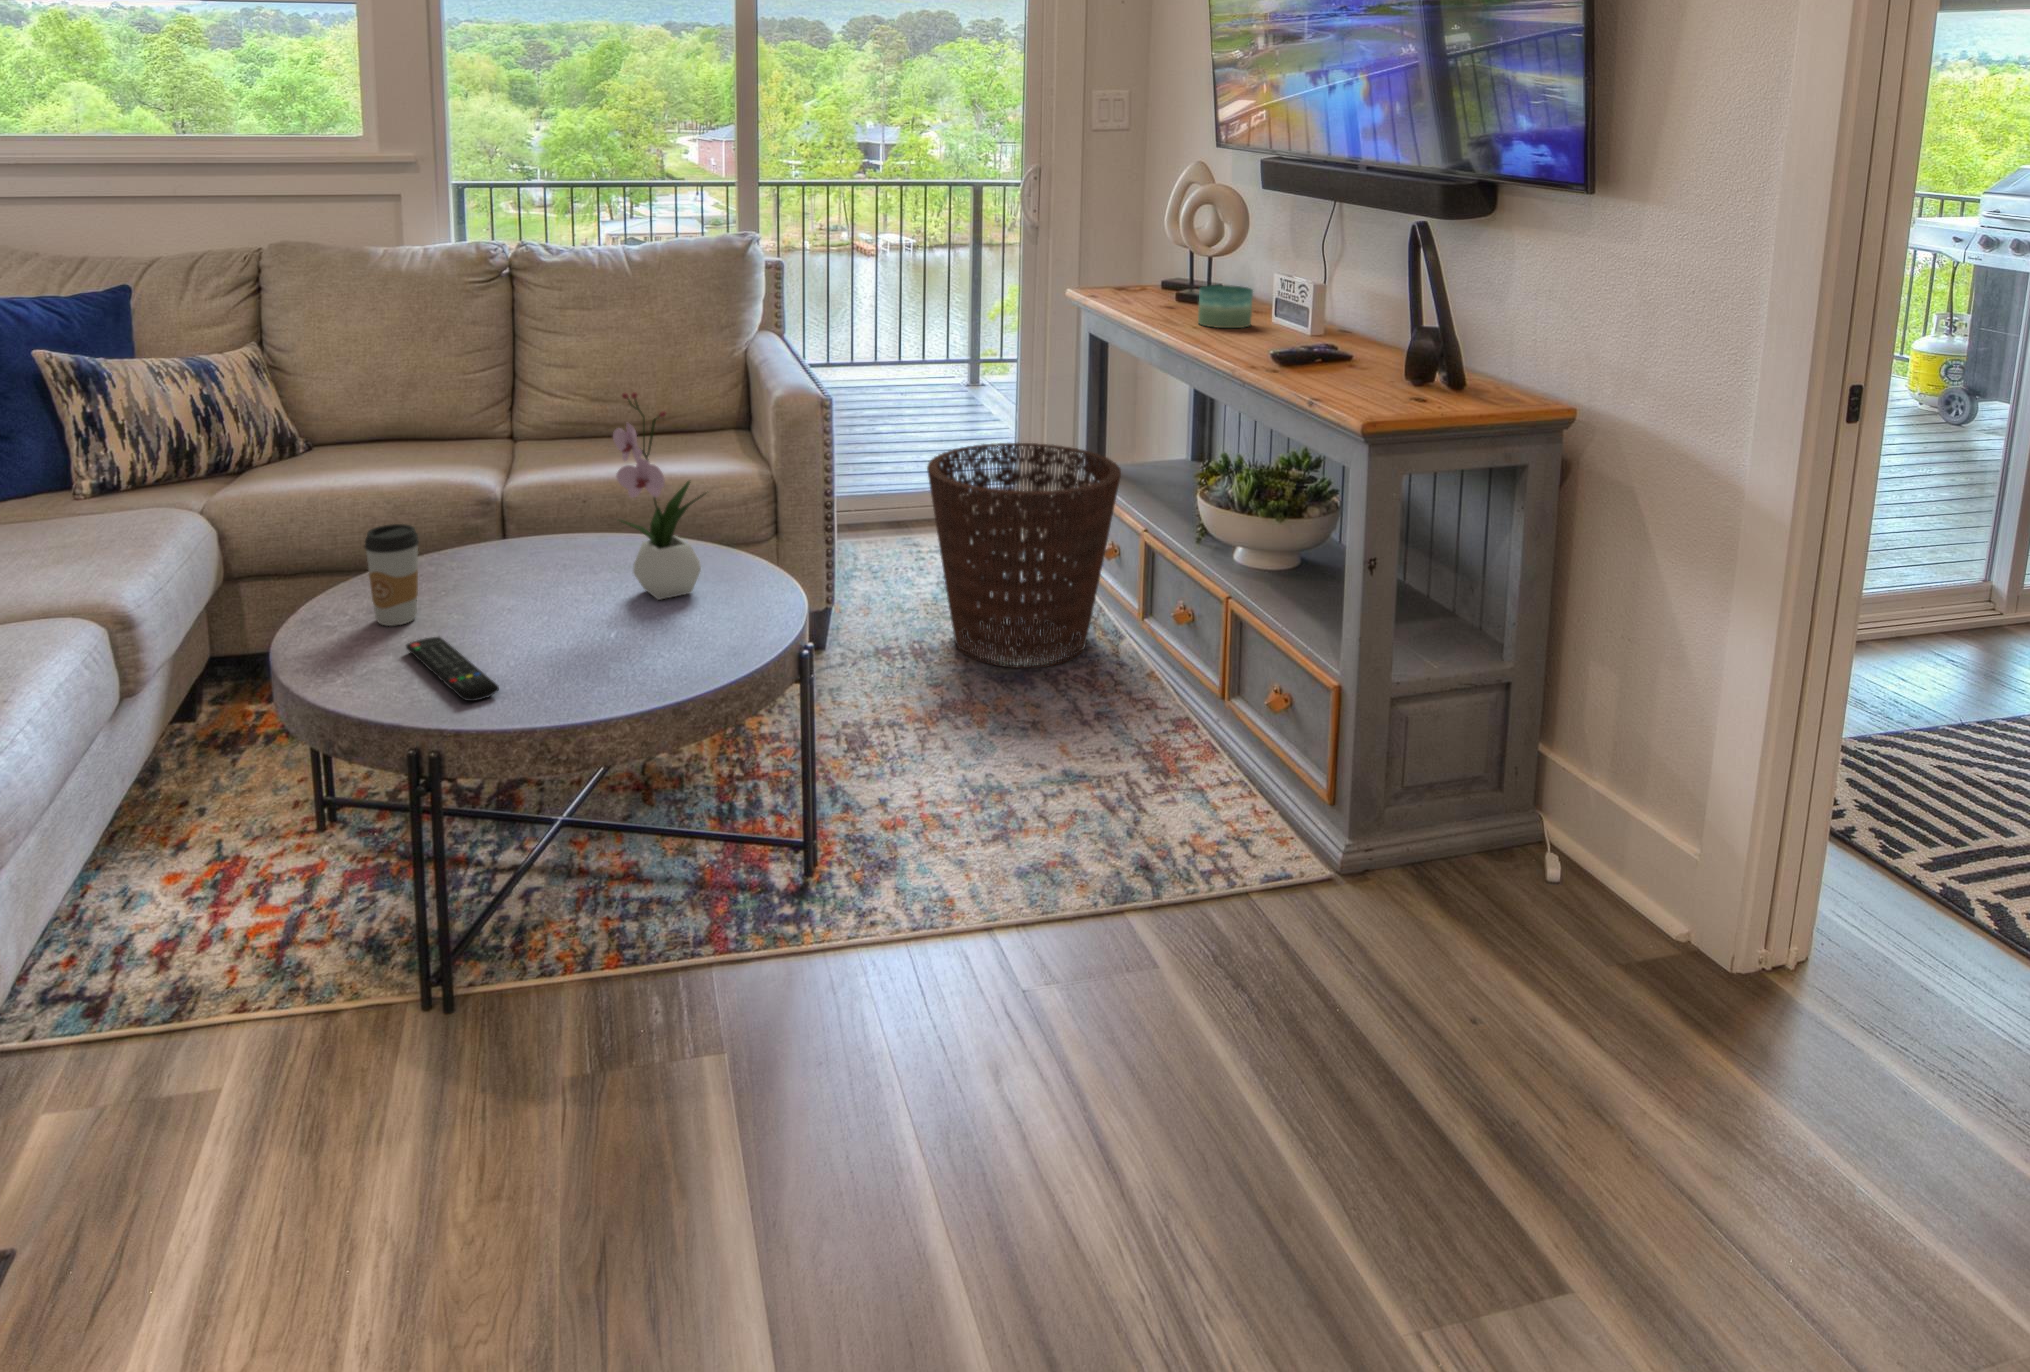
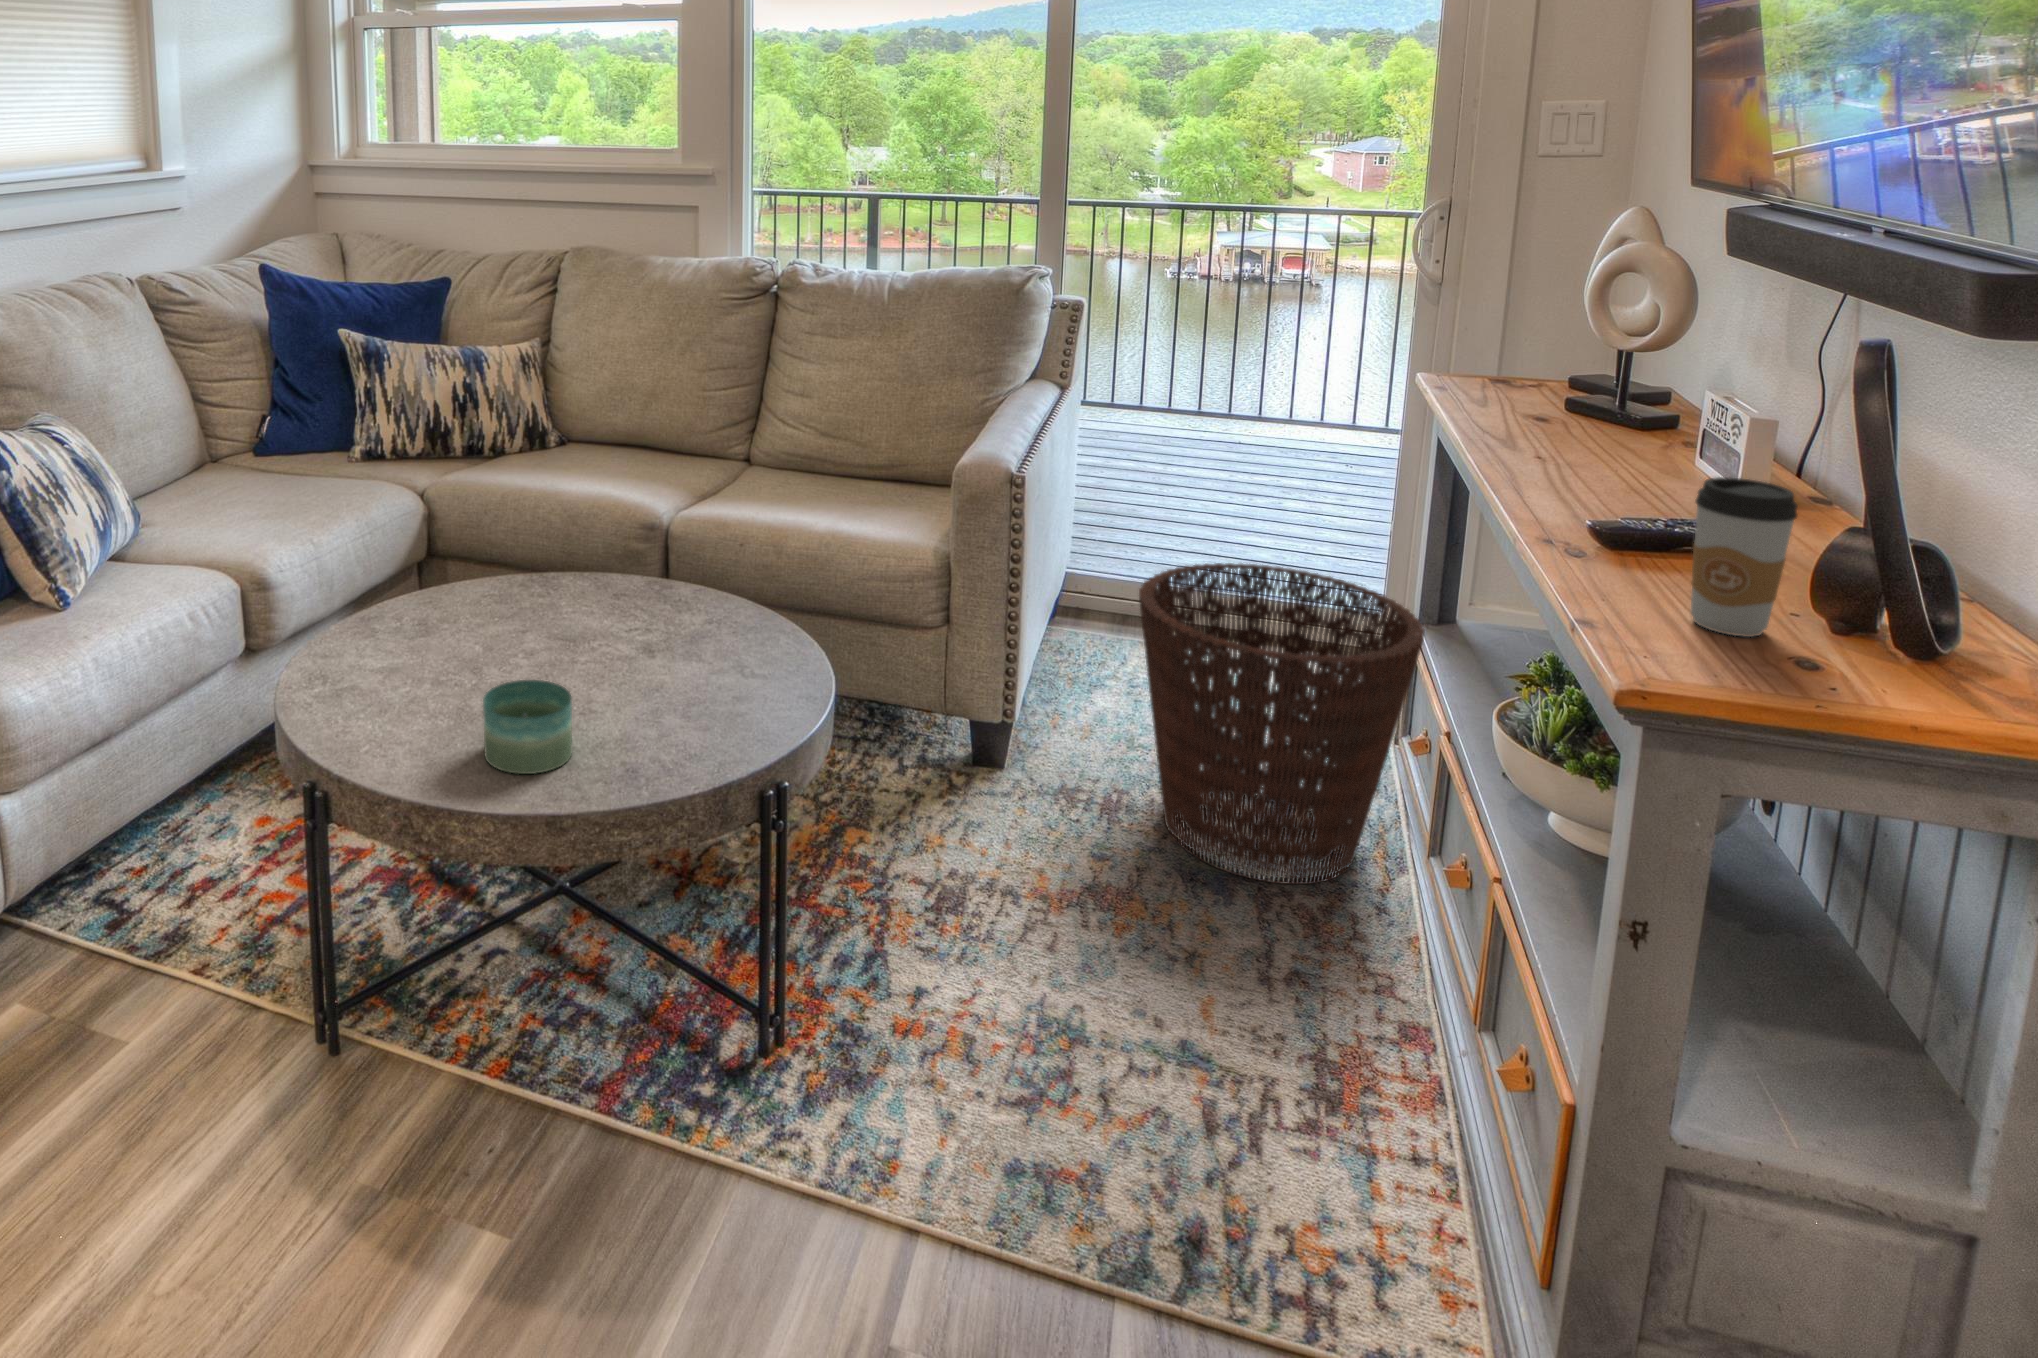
candle: present [1198,285,1253,328] -> present [483,680,572,774]
flower arrangement: present [613,392,706,600] -> none [620,448,713,686]
coffee cup: present [365,524,419,626] -> present [1691,477,1798,637]
remote control: present [406,637,499,701] -> none [363,670,421,754]

